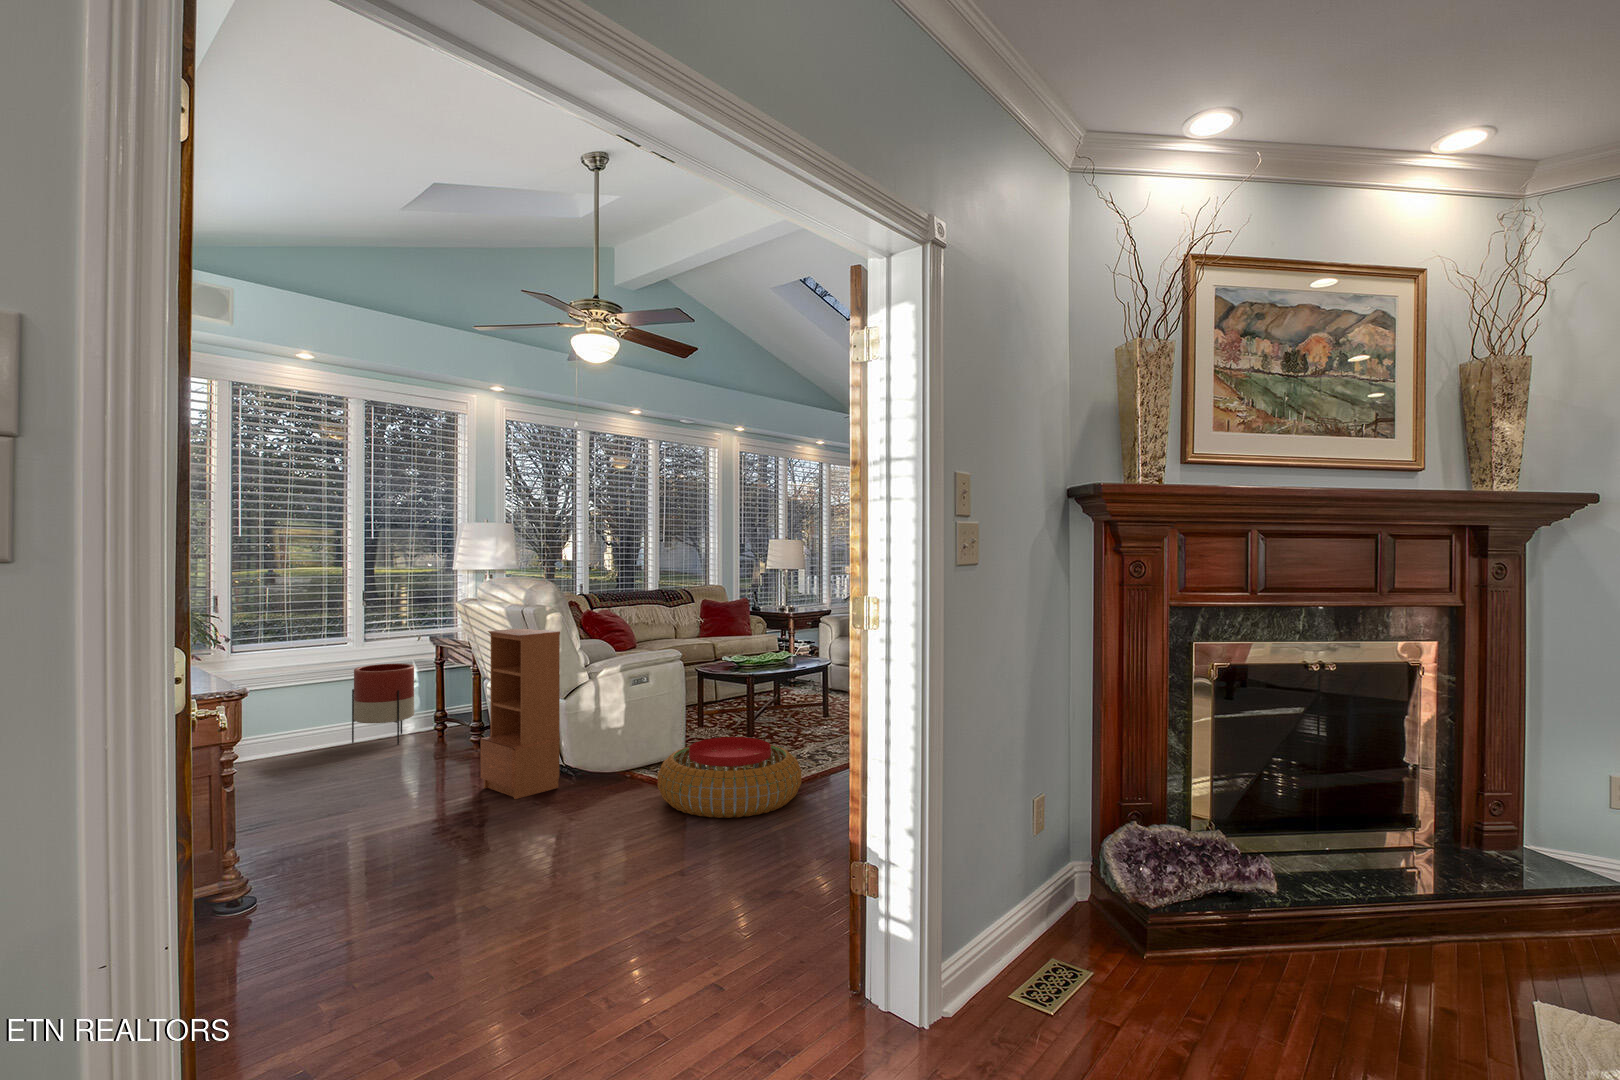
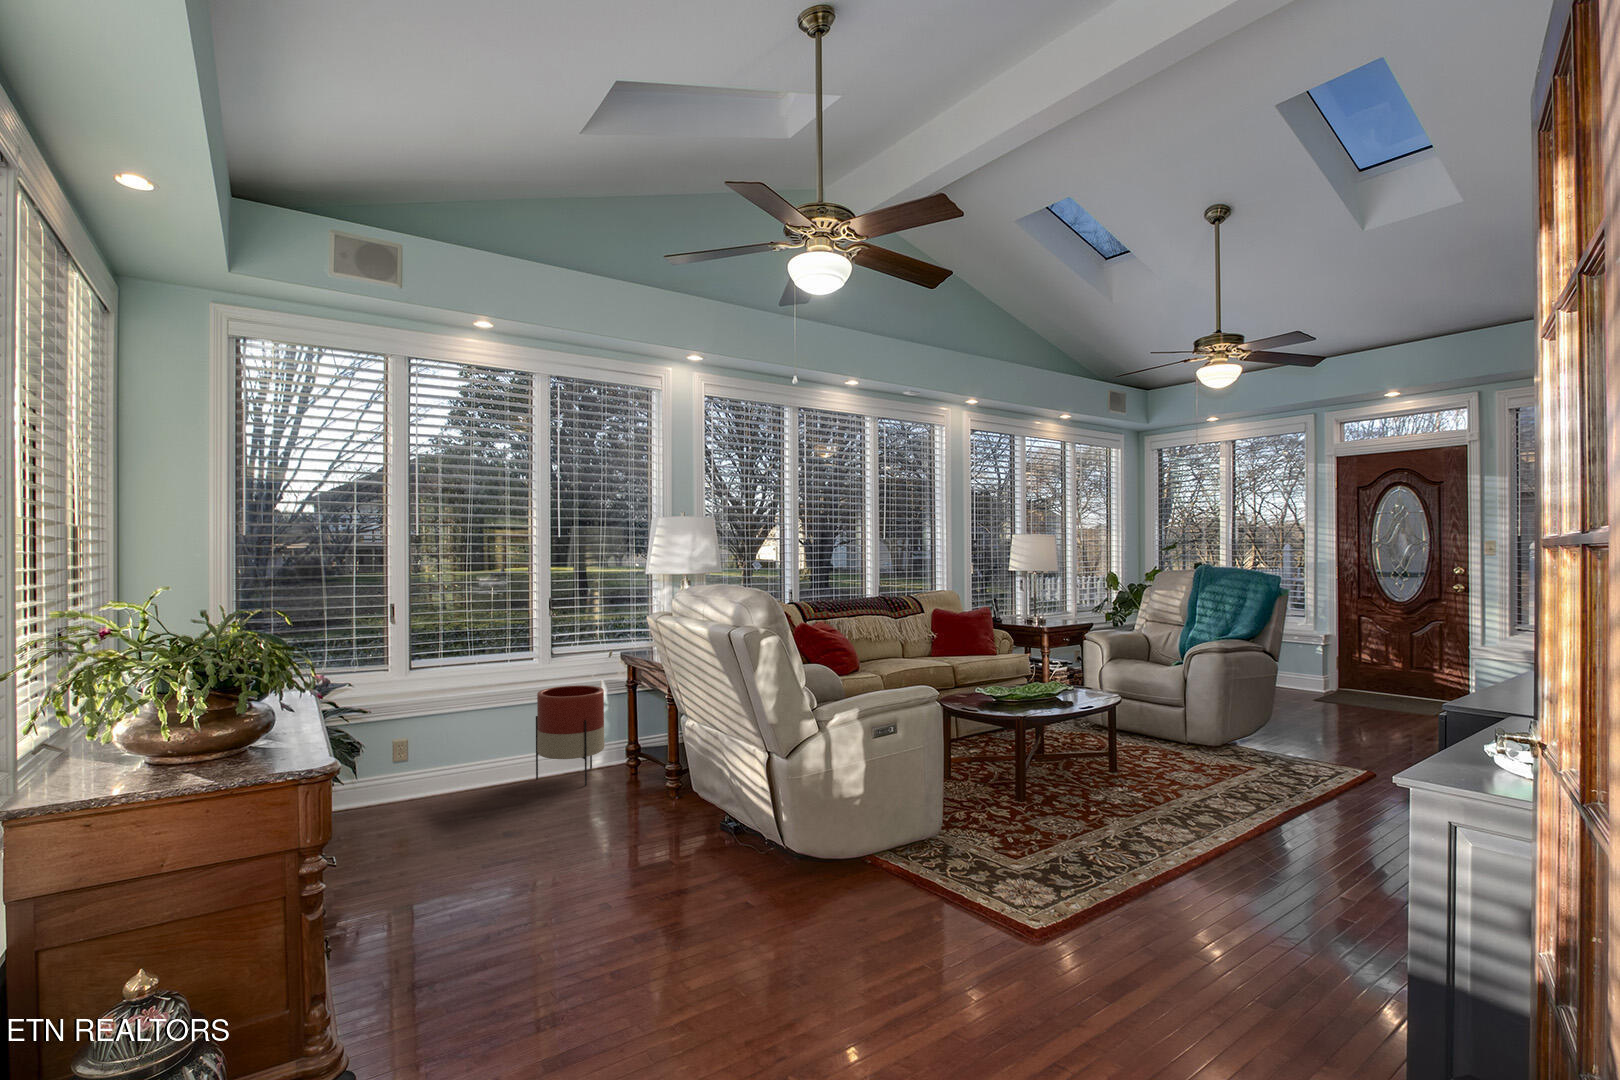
bookcase: present [480,629,560,799] -> none [677,655,779,895]
pouf: present [658,737,801,818] -> none [919,824,1142,967]

